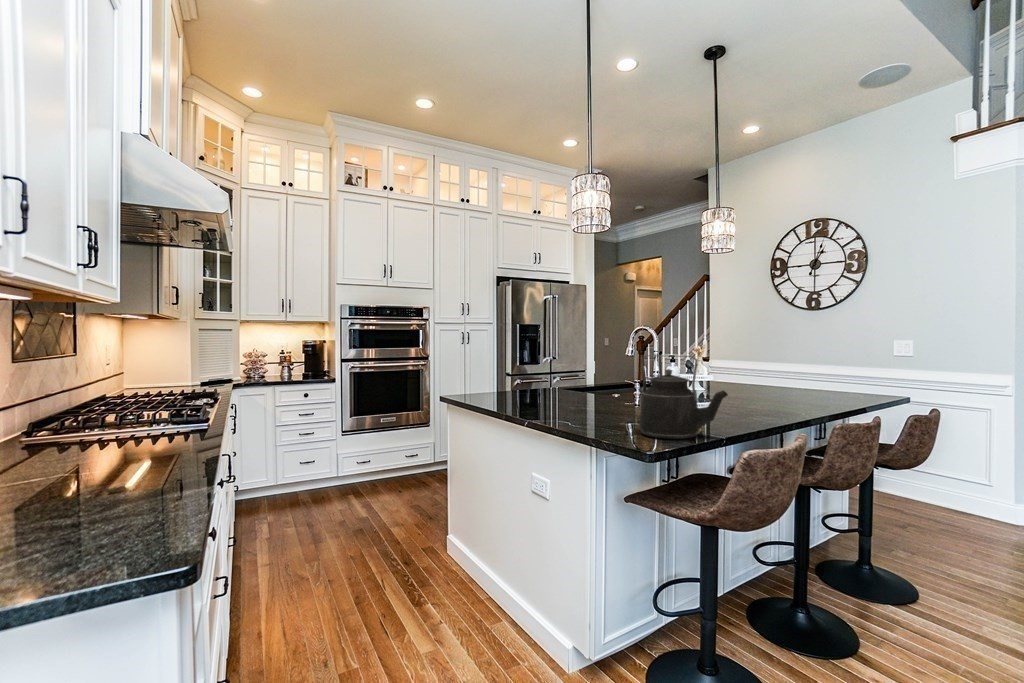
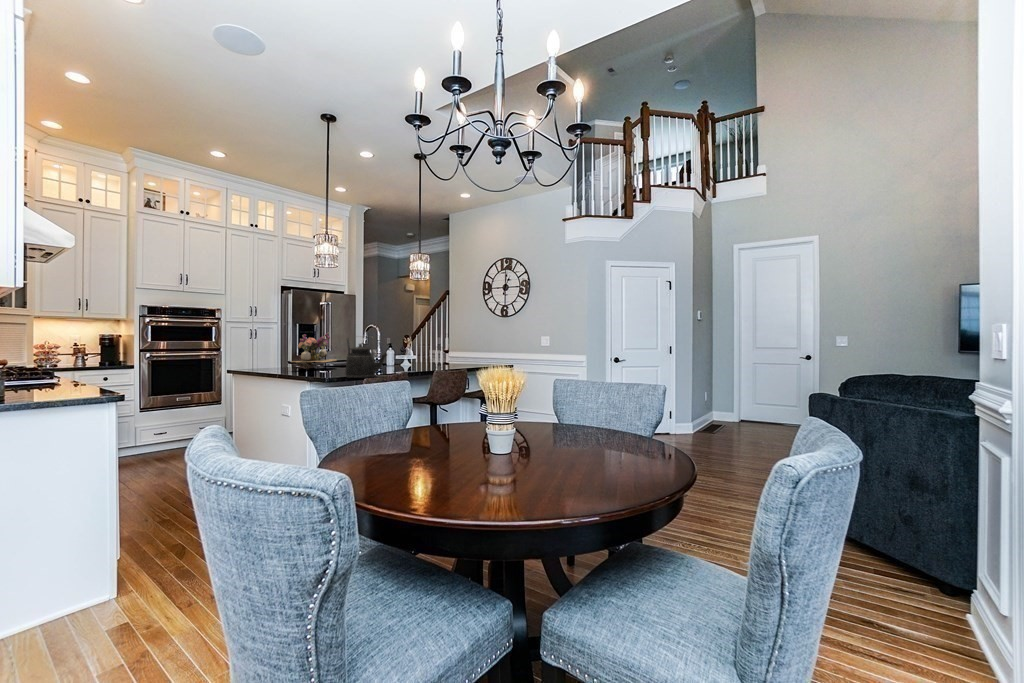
flower arrangement: none [524,340,593,399] -> present [292,333,337,369]

